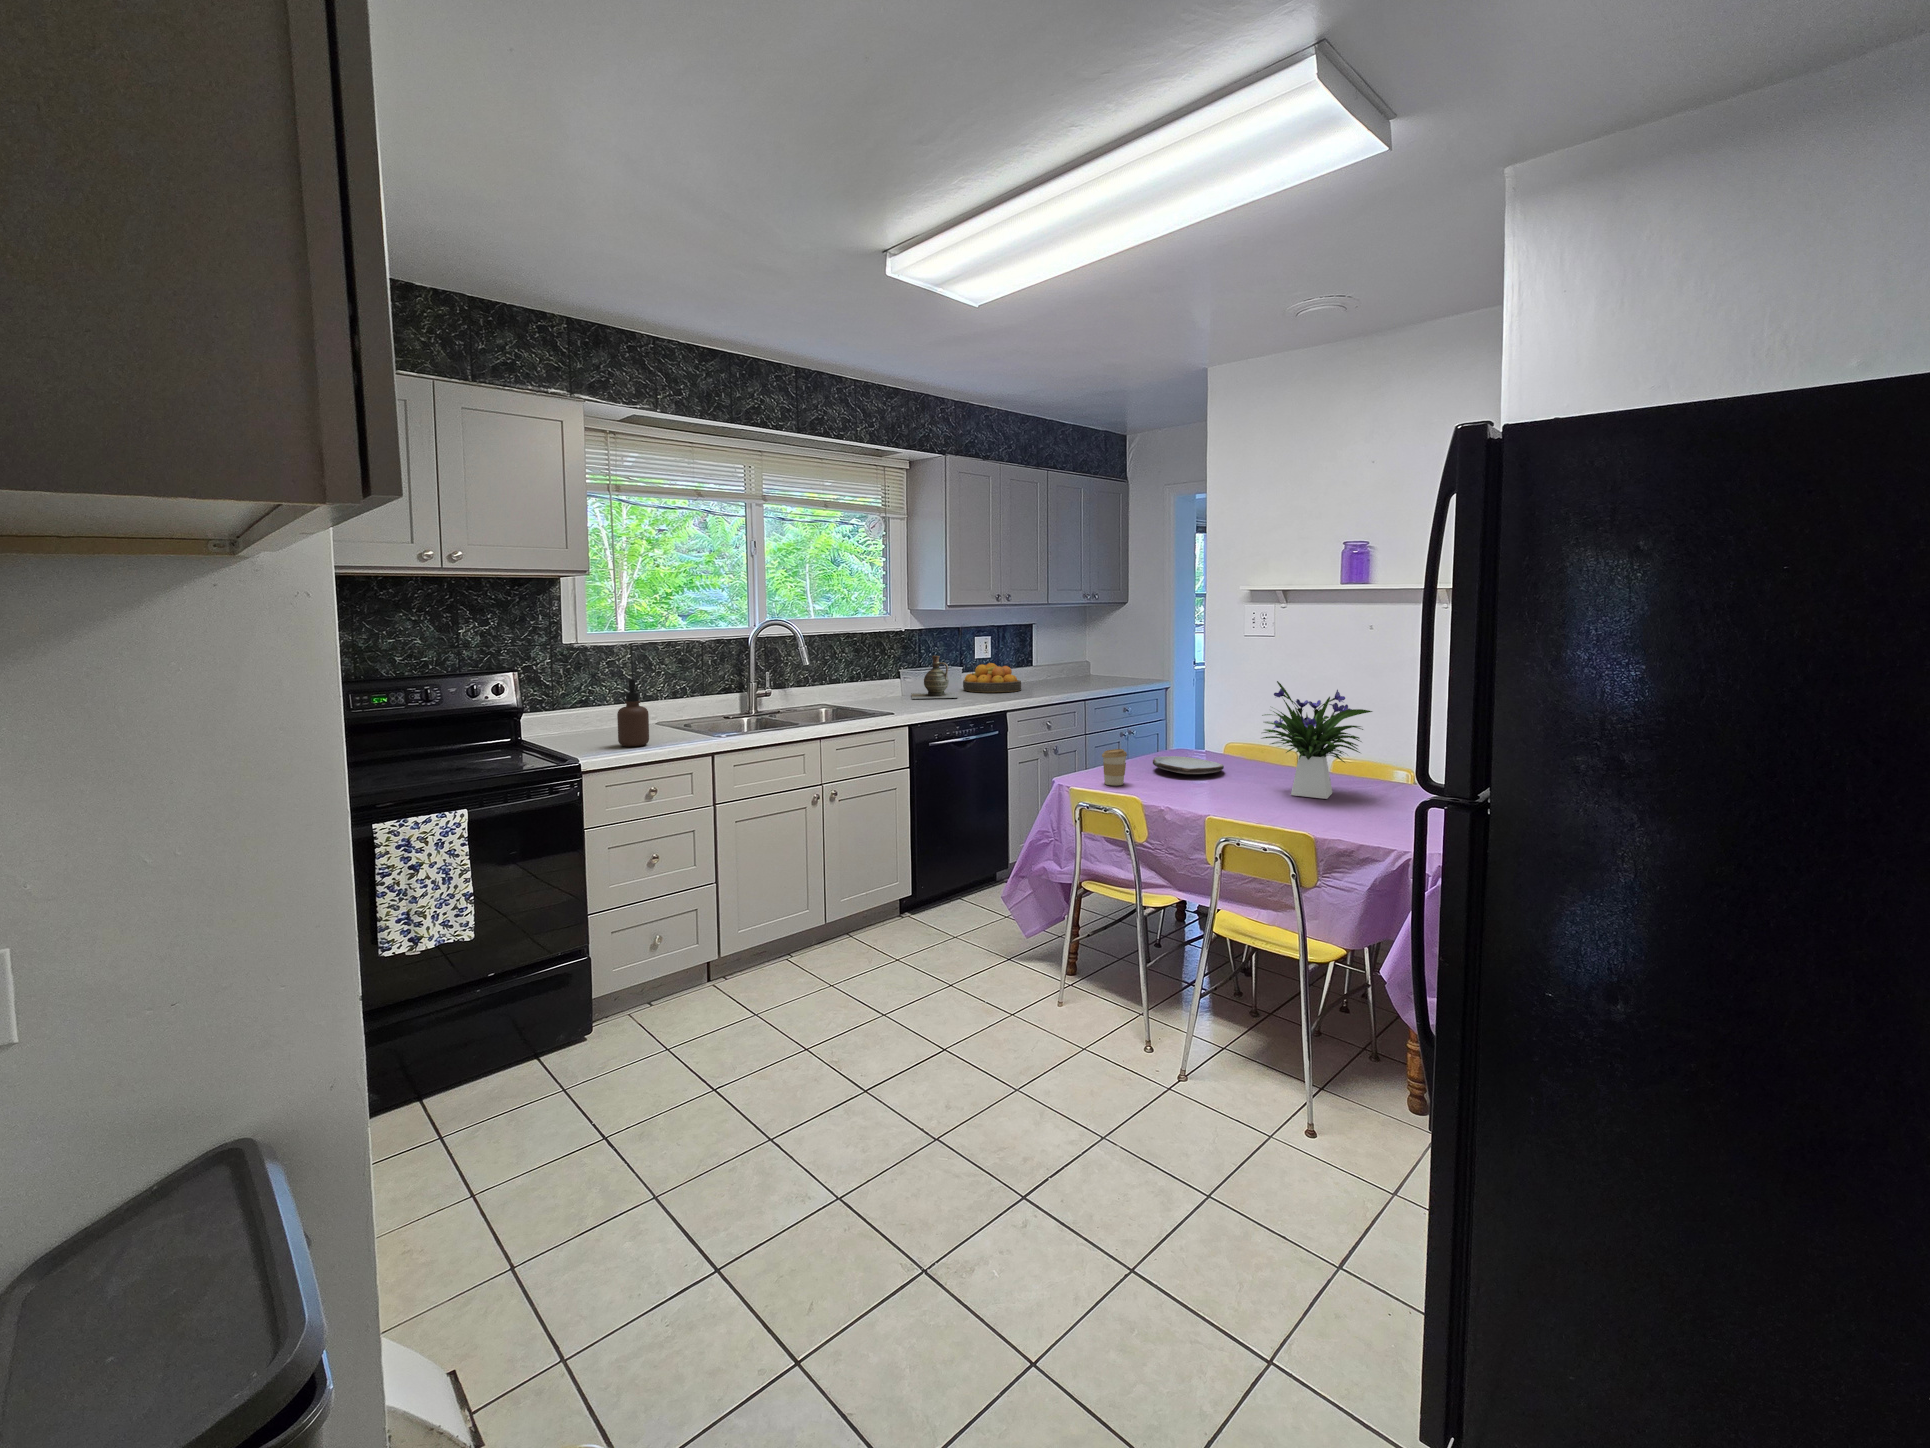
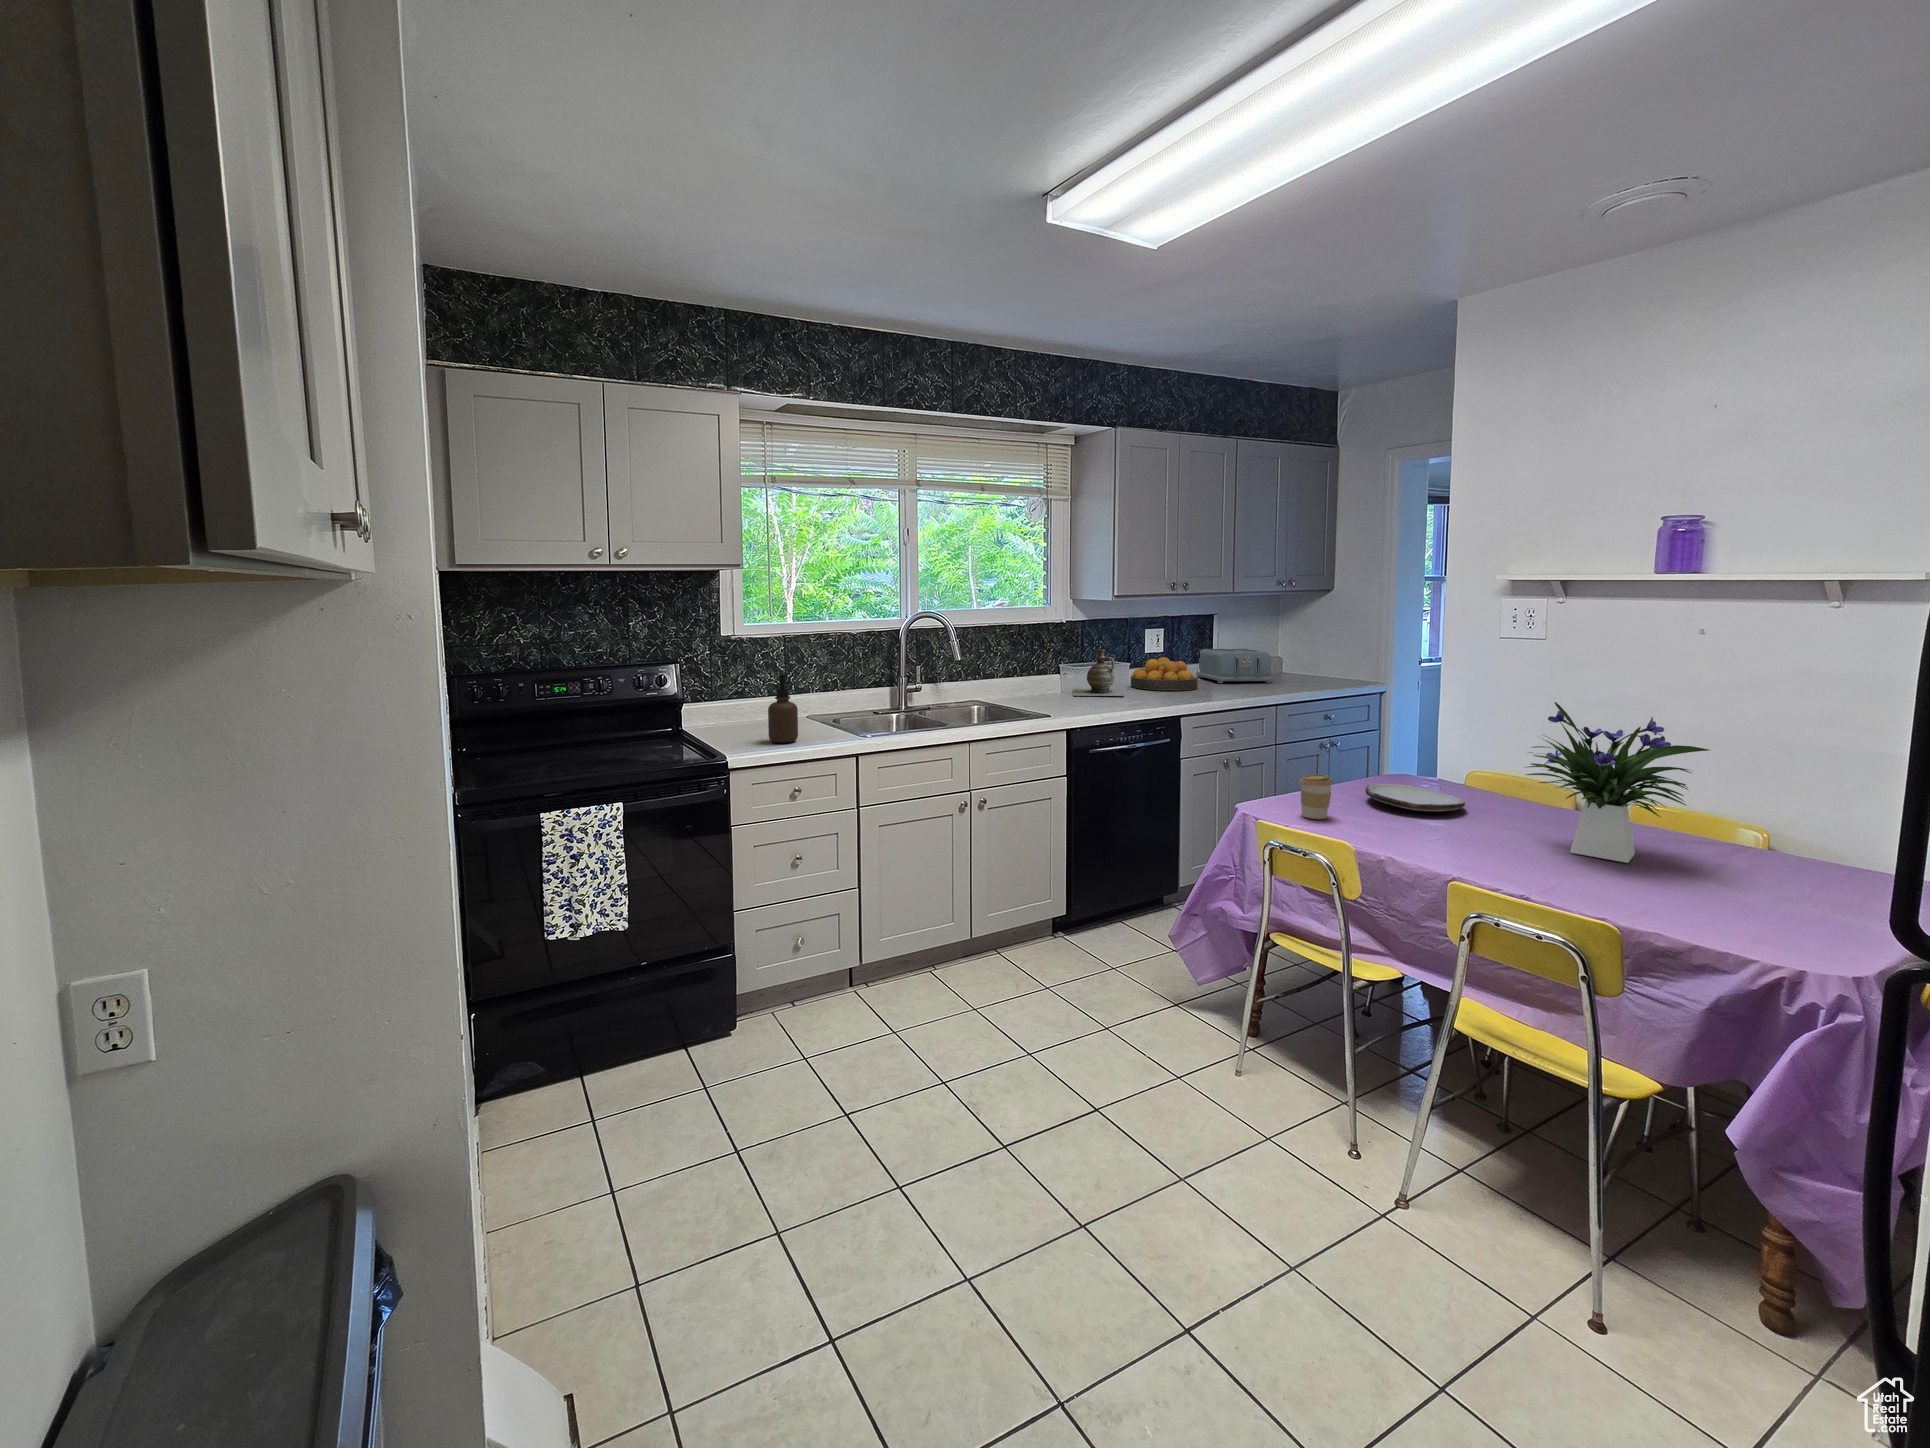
toaster: none [1020,655,1083,686] -> present [1196,649,1272,683]

